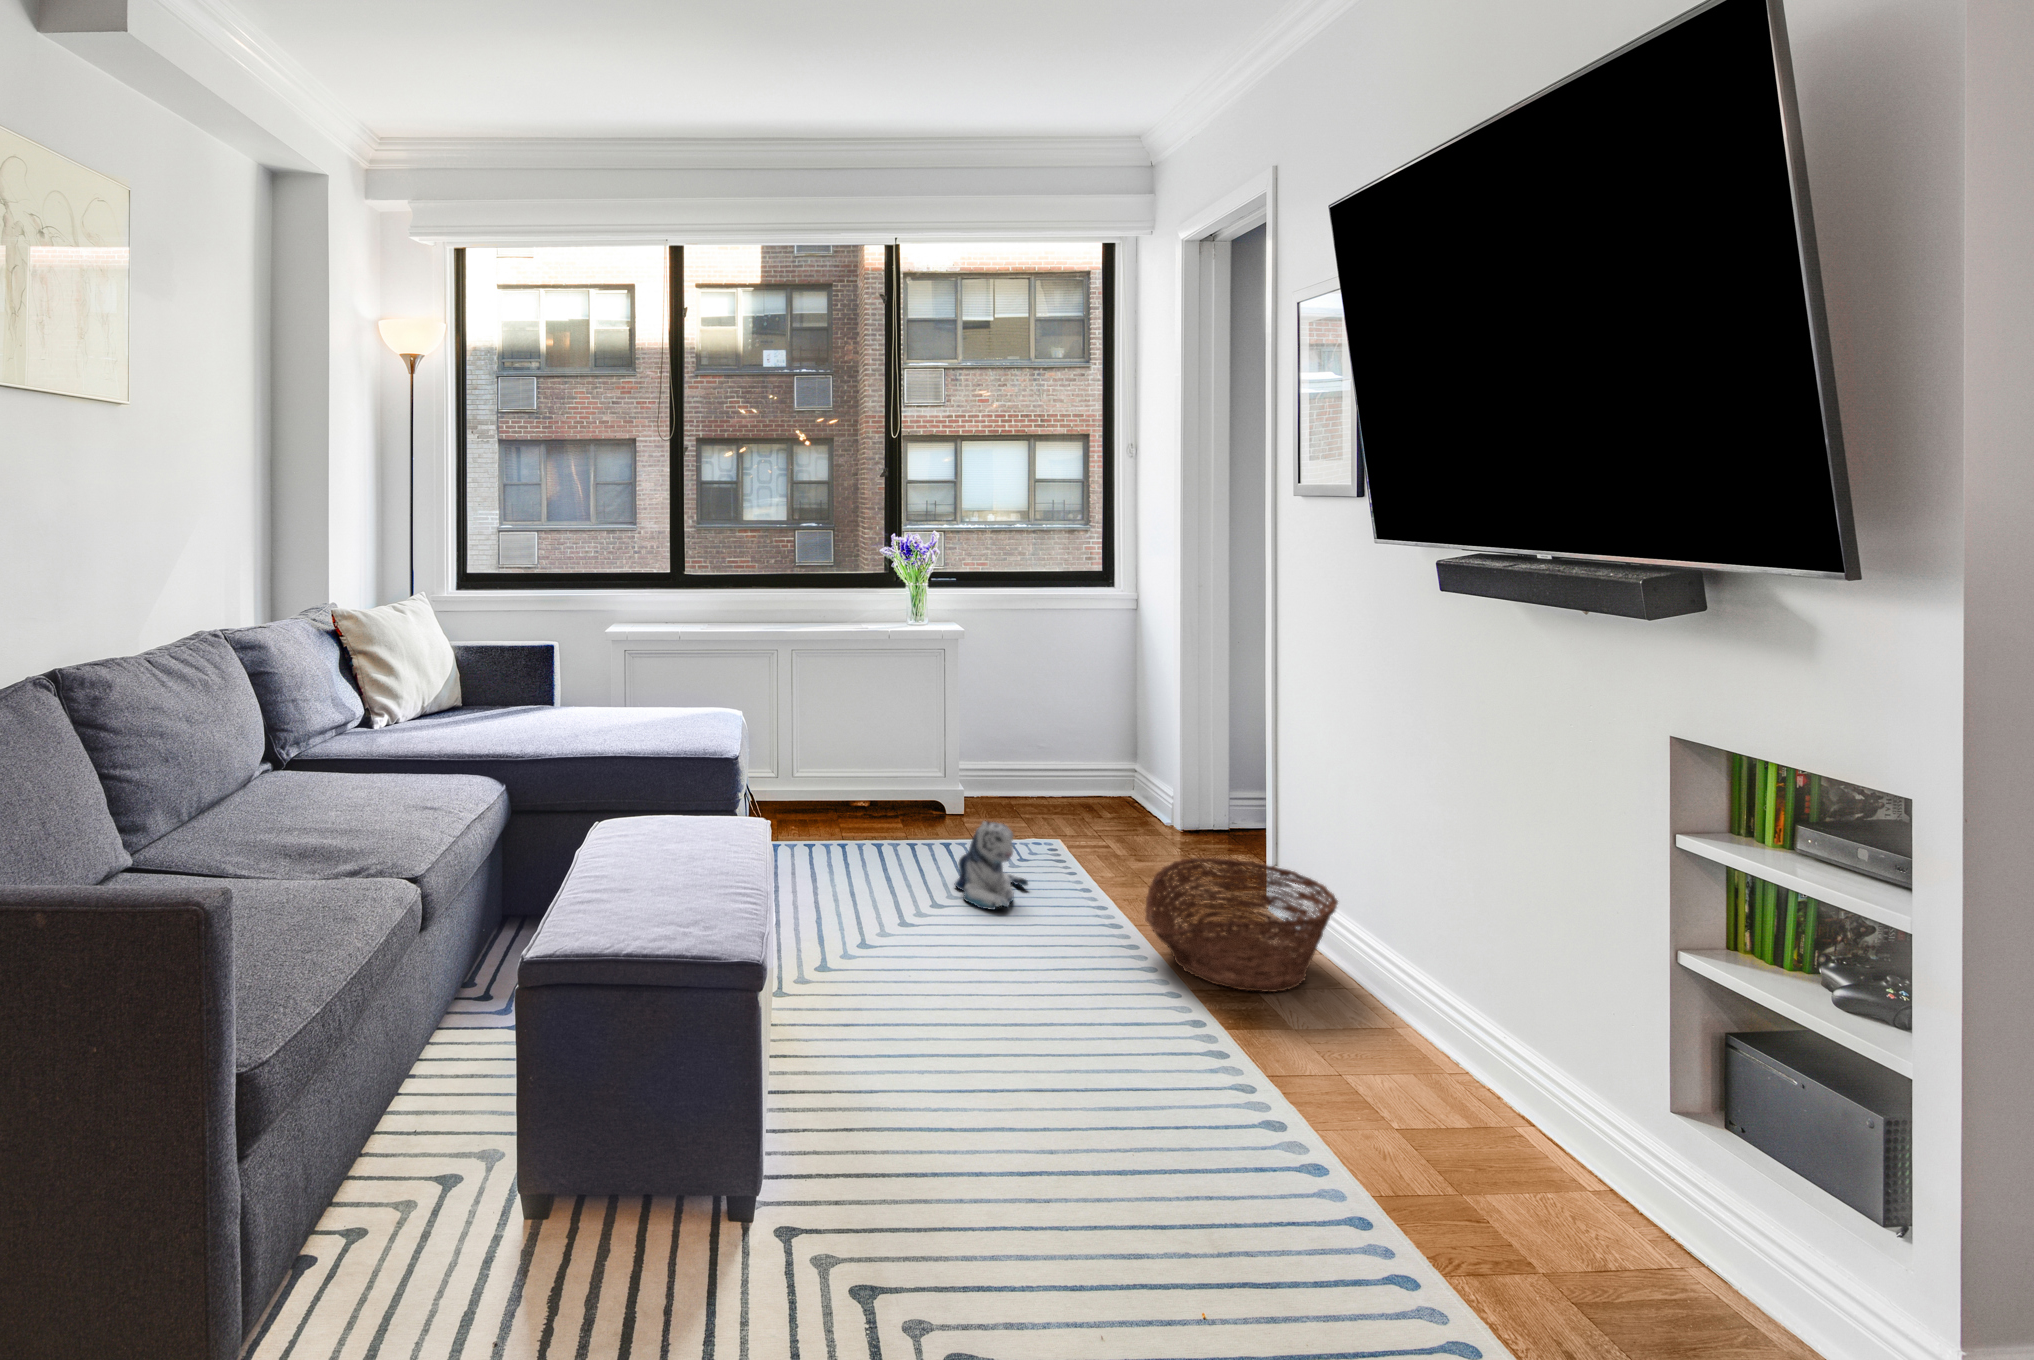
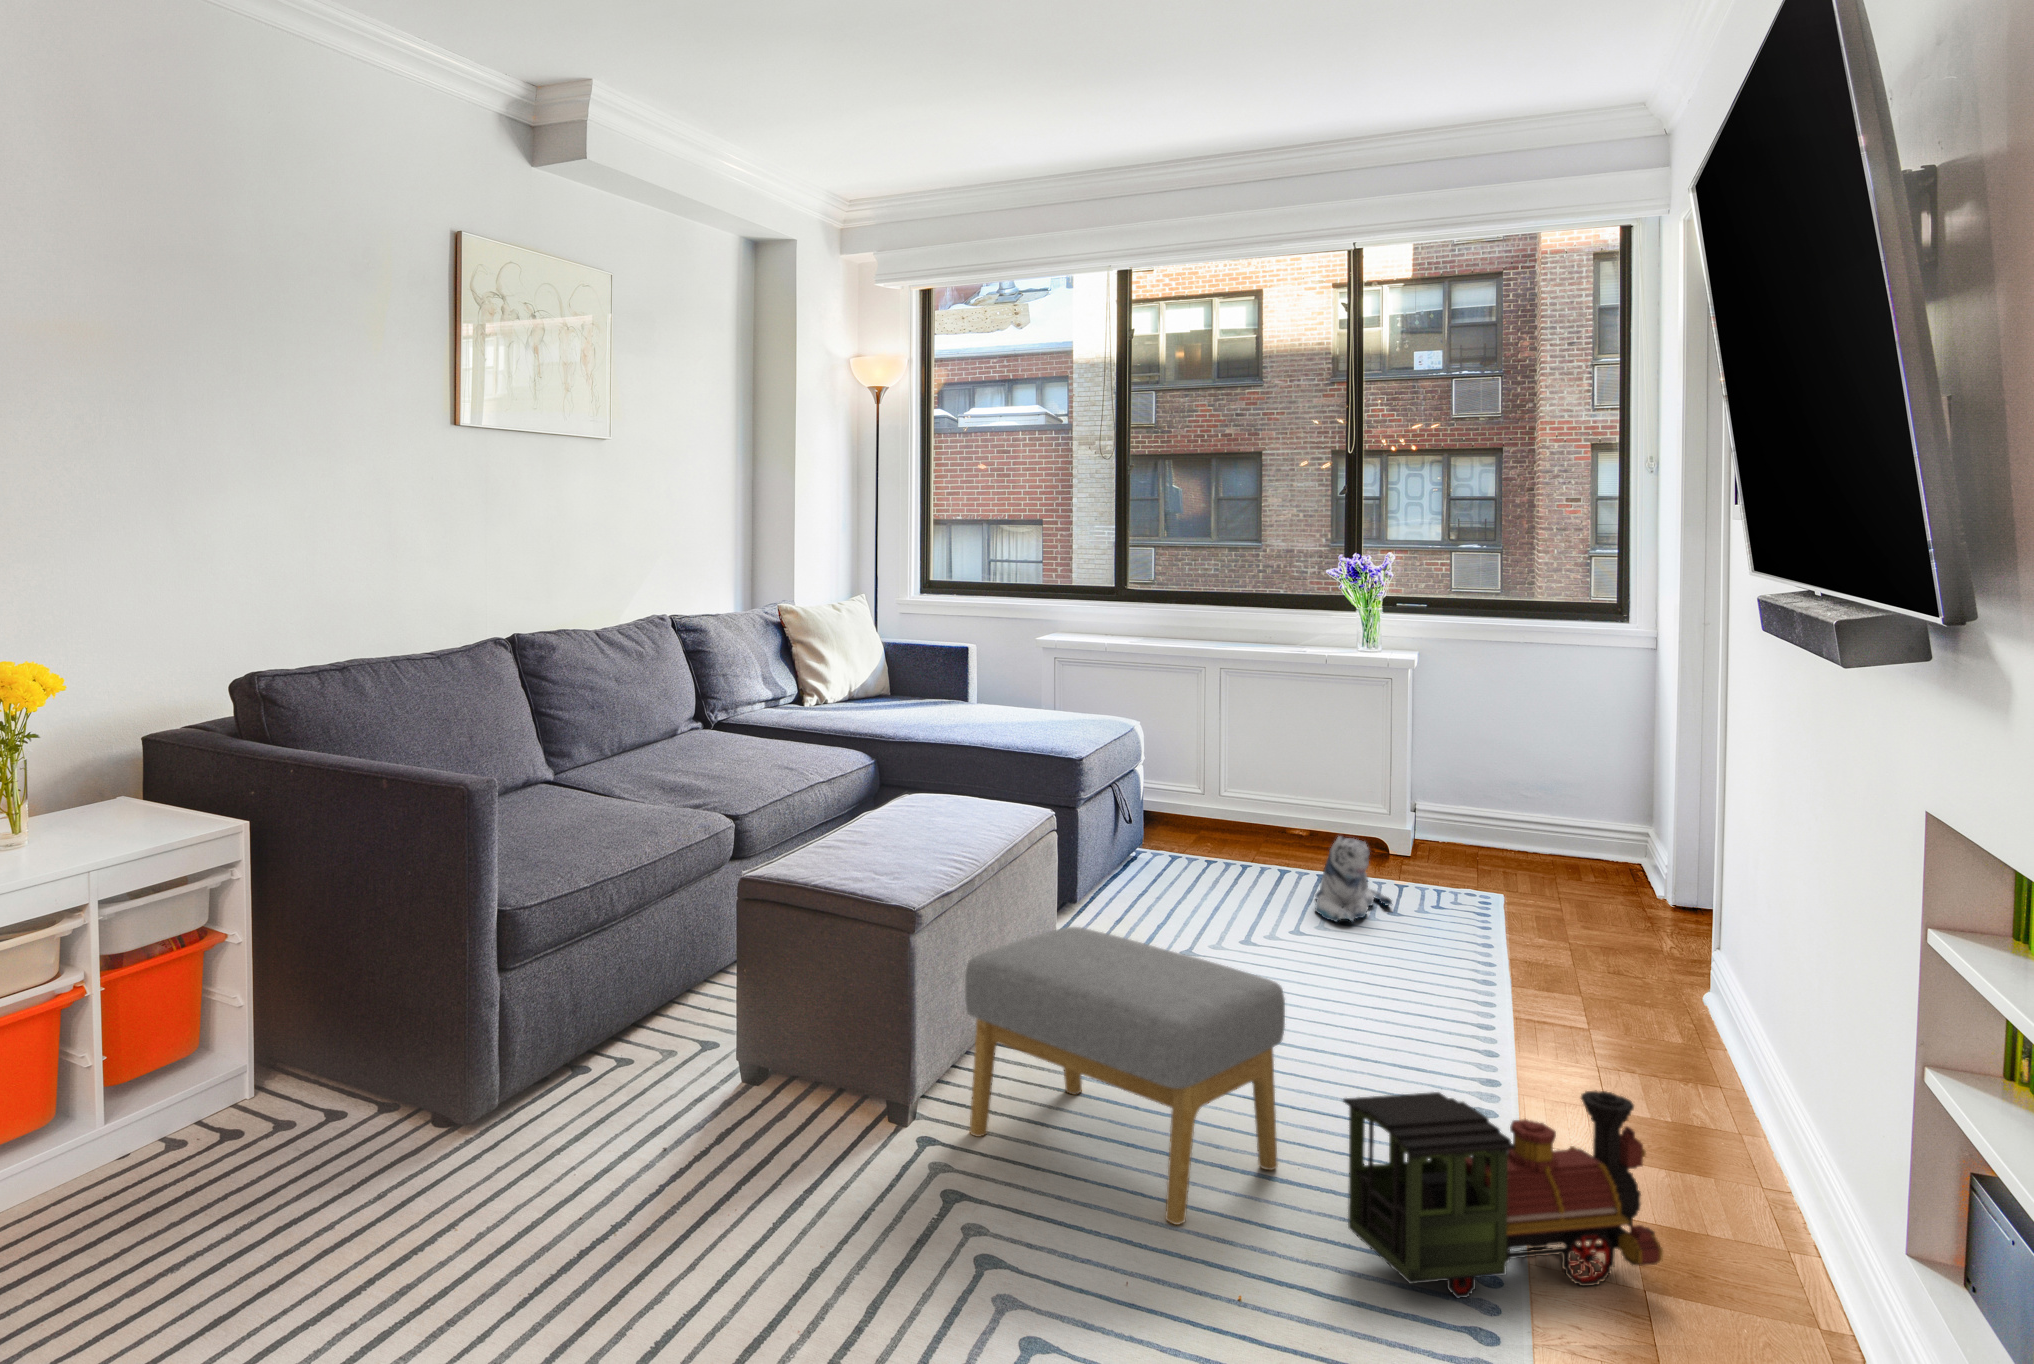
basket: present [1145,857,1338,992] -> none [1464,893,1675,1037]
footstool: none [820,959,1154,1278] -> present [965,927,1285,1225]
toy train: none [1268,1050,1533,1289] -> present [1343,1091,1663,1298]

